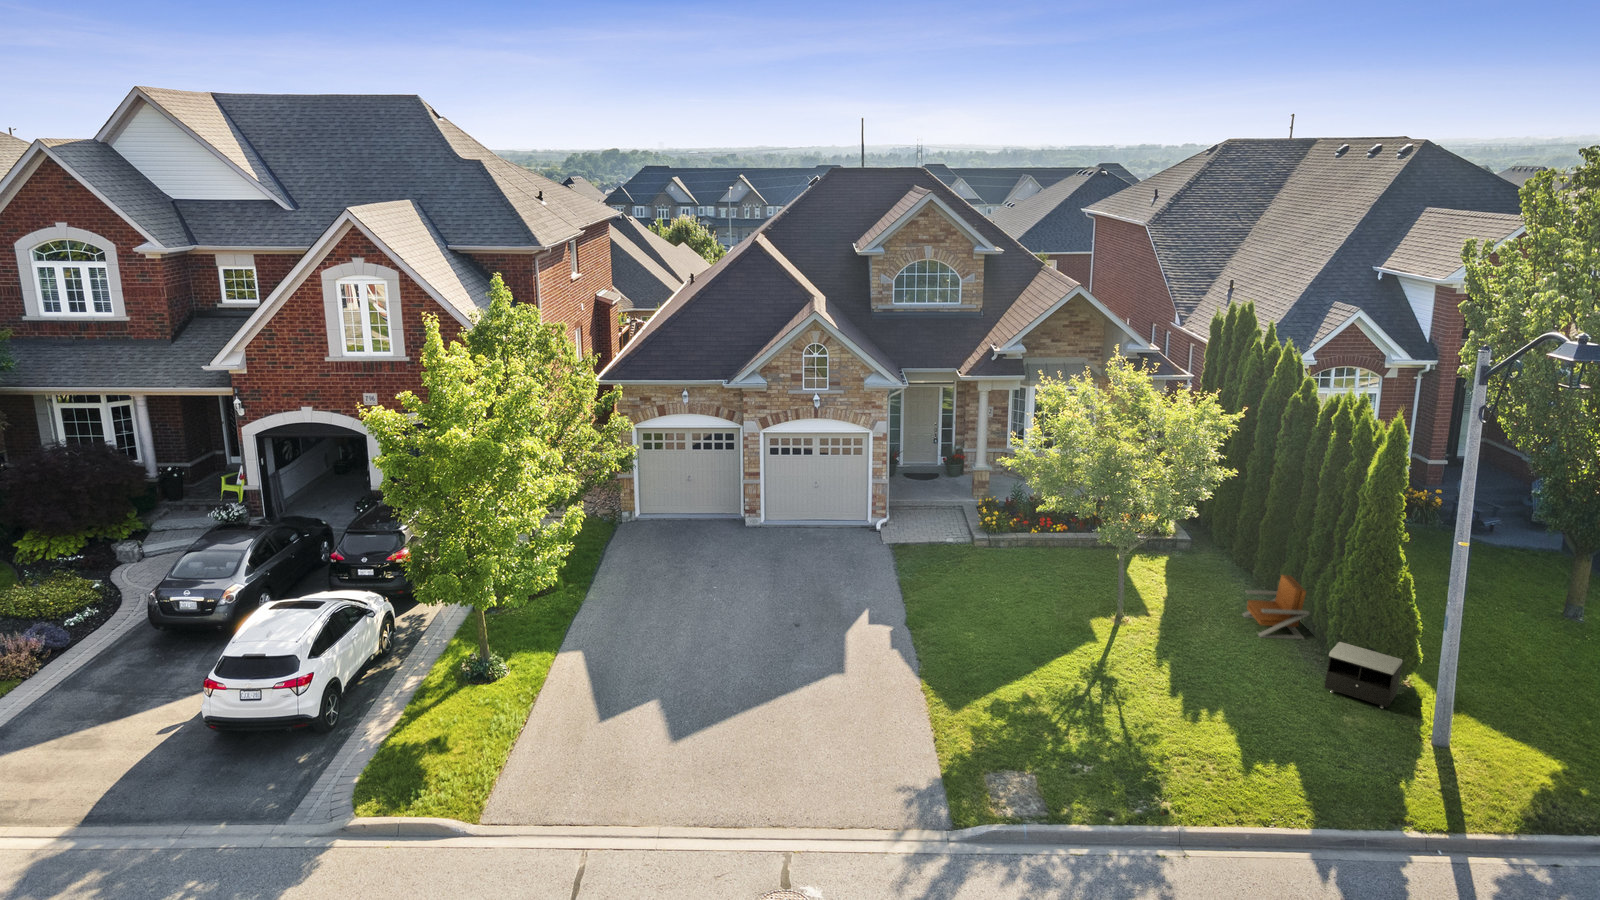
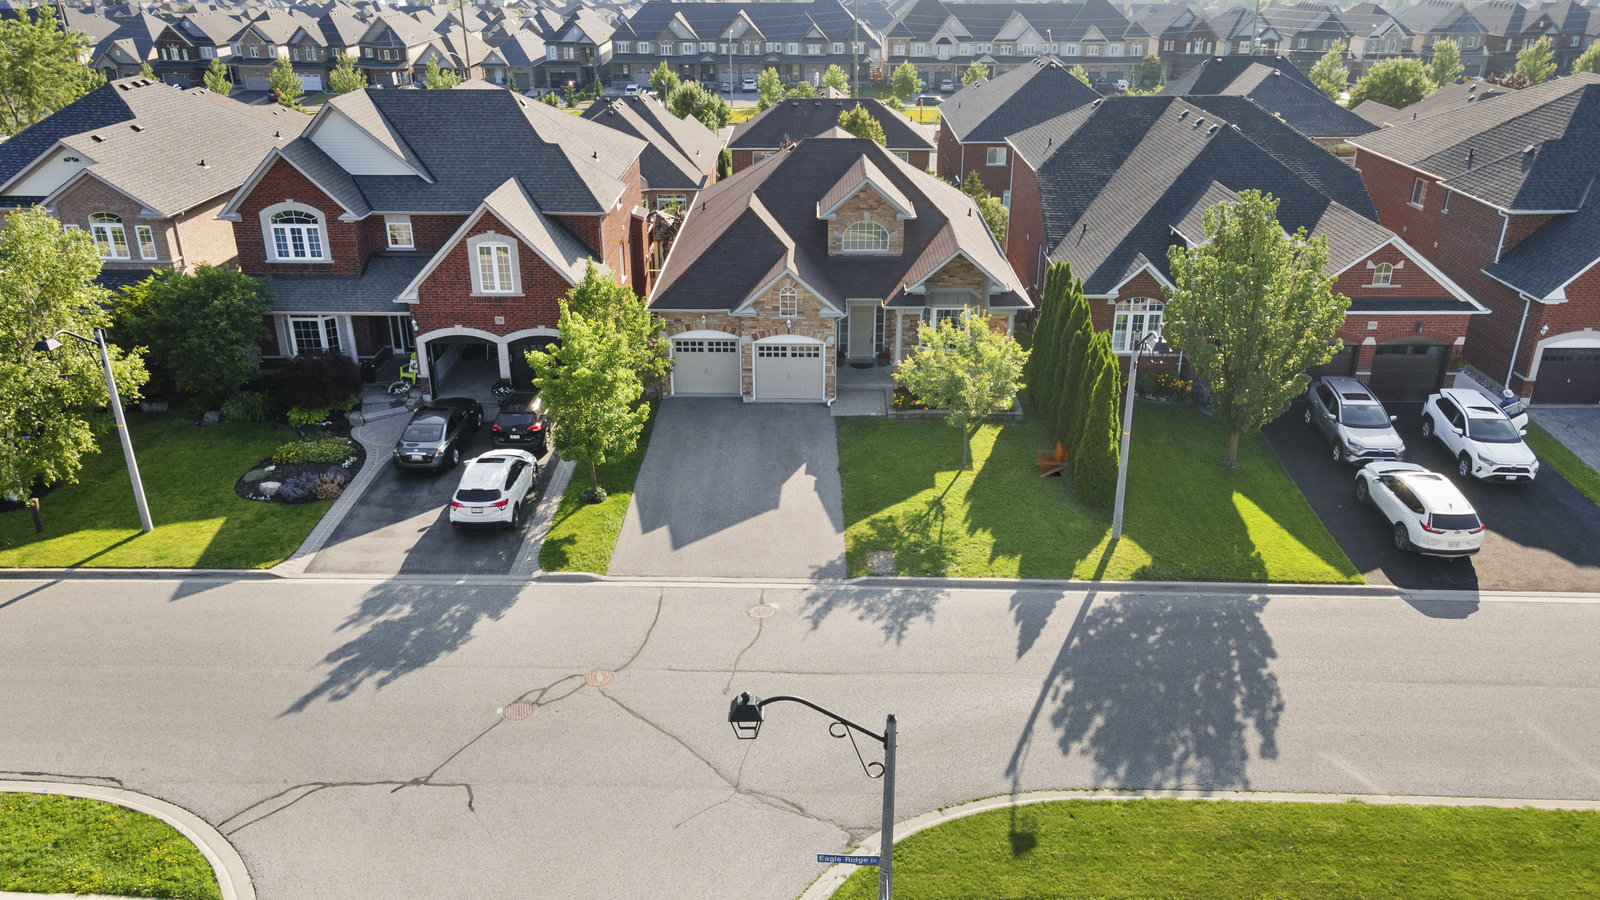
storage bench: present [1324,642,1403,708] -> none [1065,482,1107,519]

